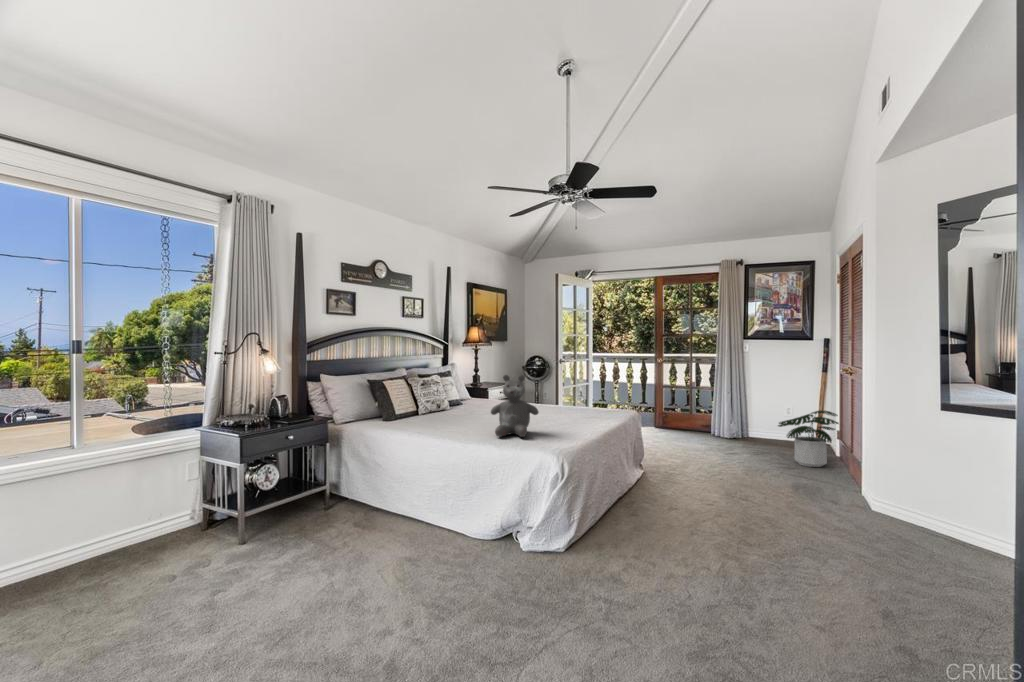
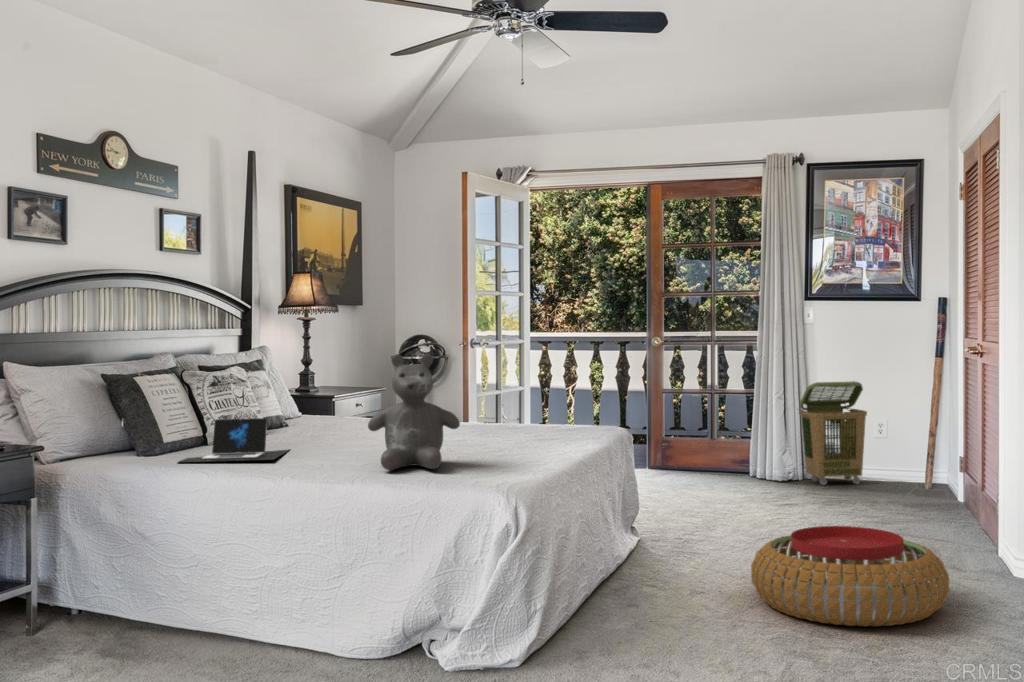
laundry basket: none [741,385,781,442] -> present [799,381,867,485]
laptop: none [397,405,456,428] -> present [179,418,289,462]
potted plant: present [778,411,839,467] -> none [862,421,963,519]
pouf: none [704,475,827,541] -> present [751,526,949,626]

